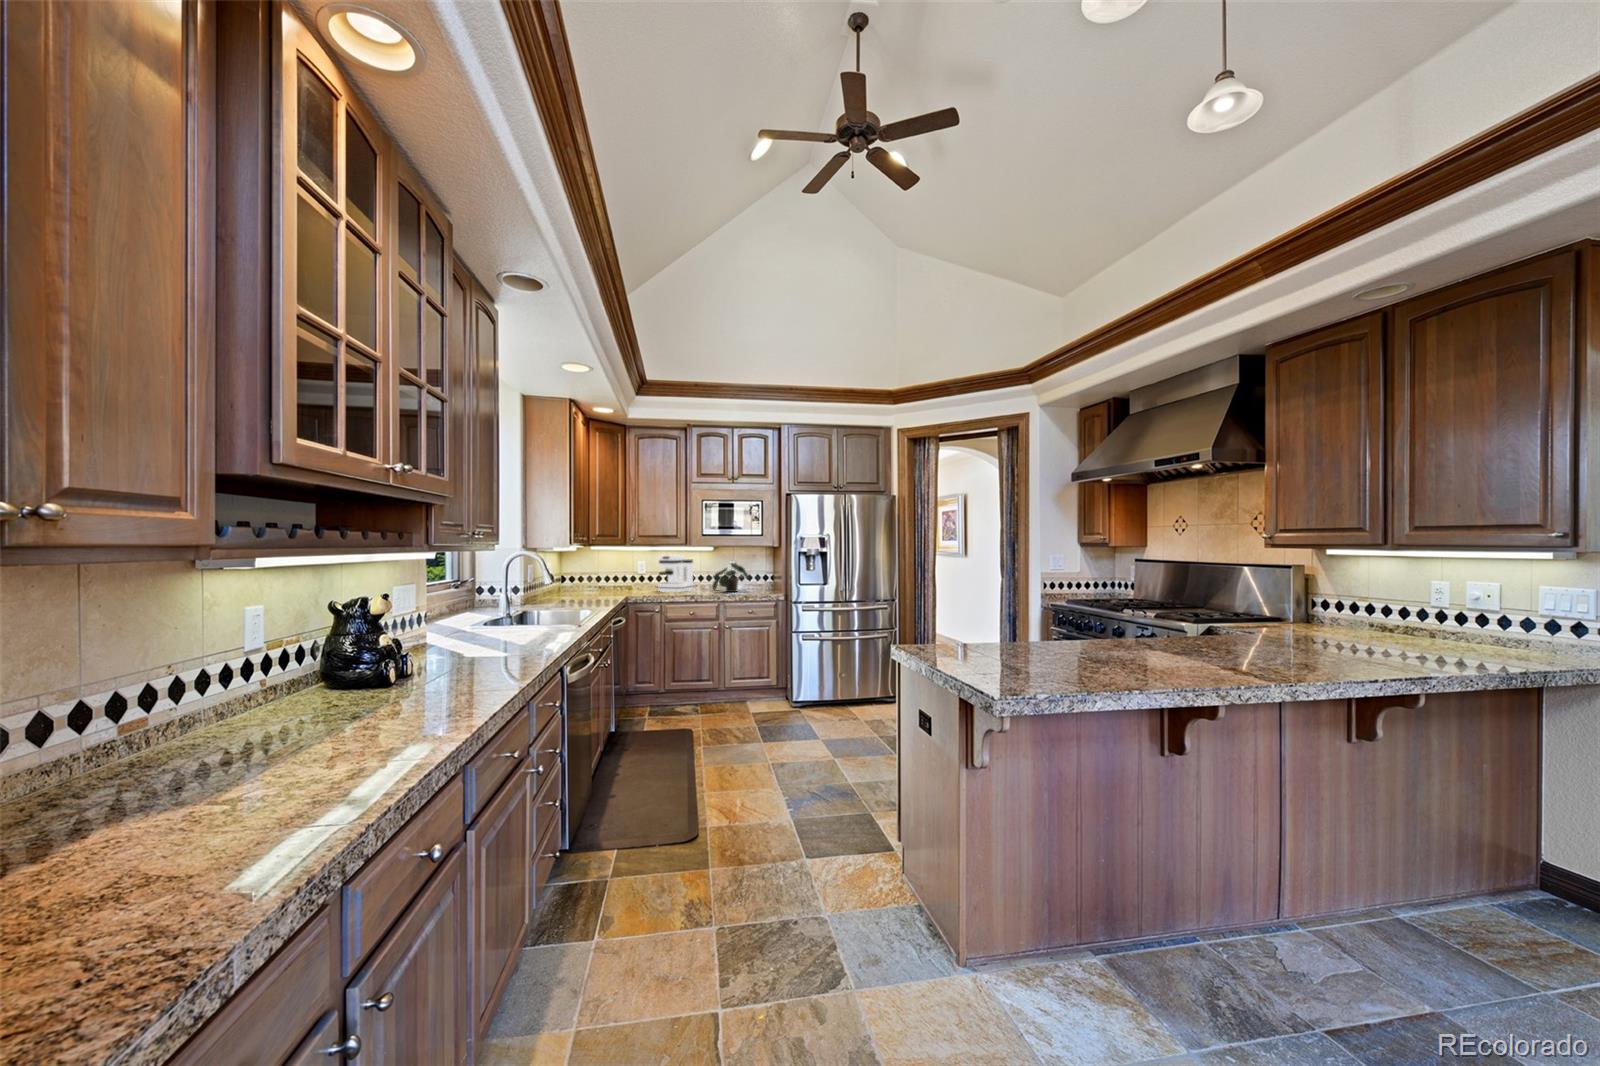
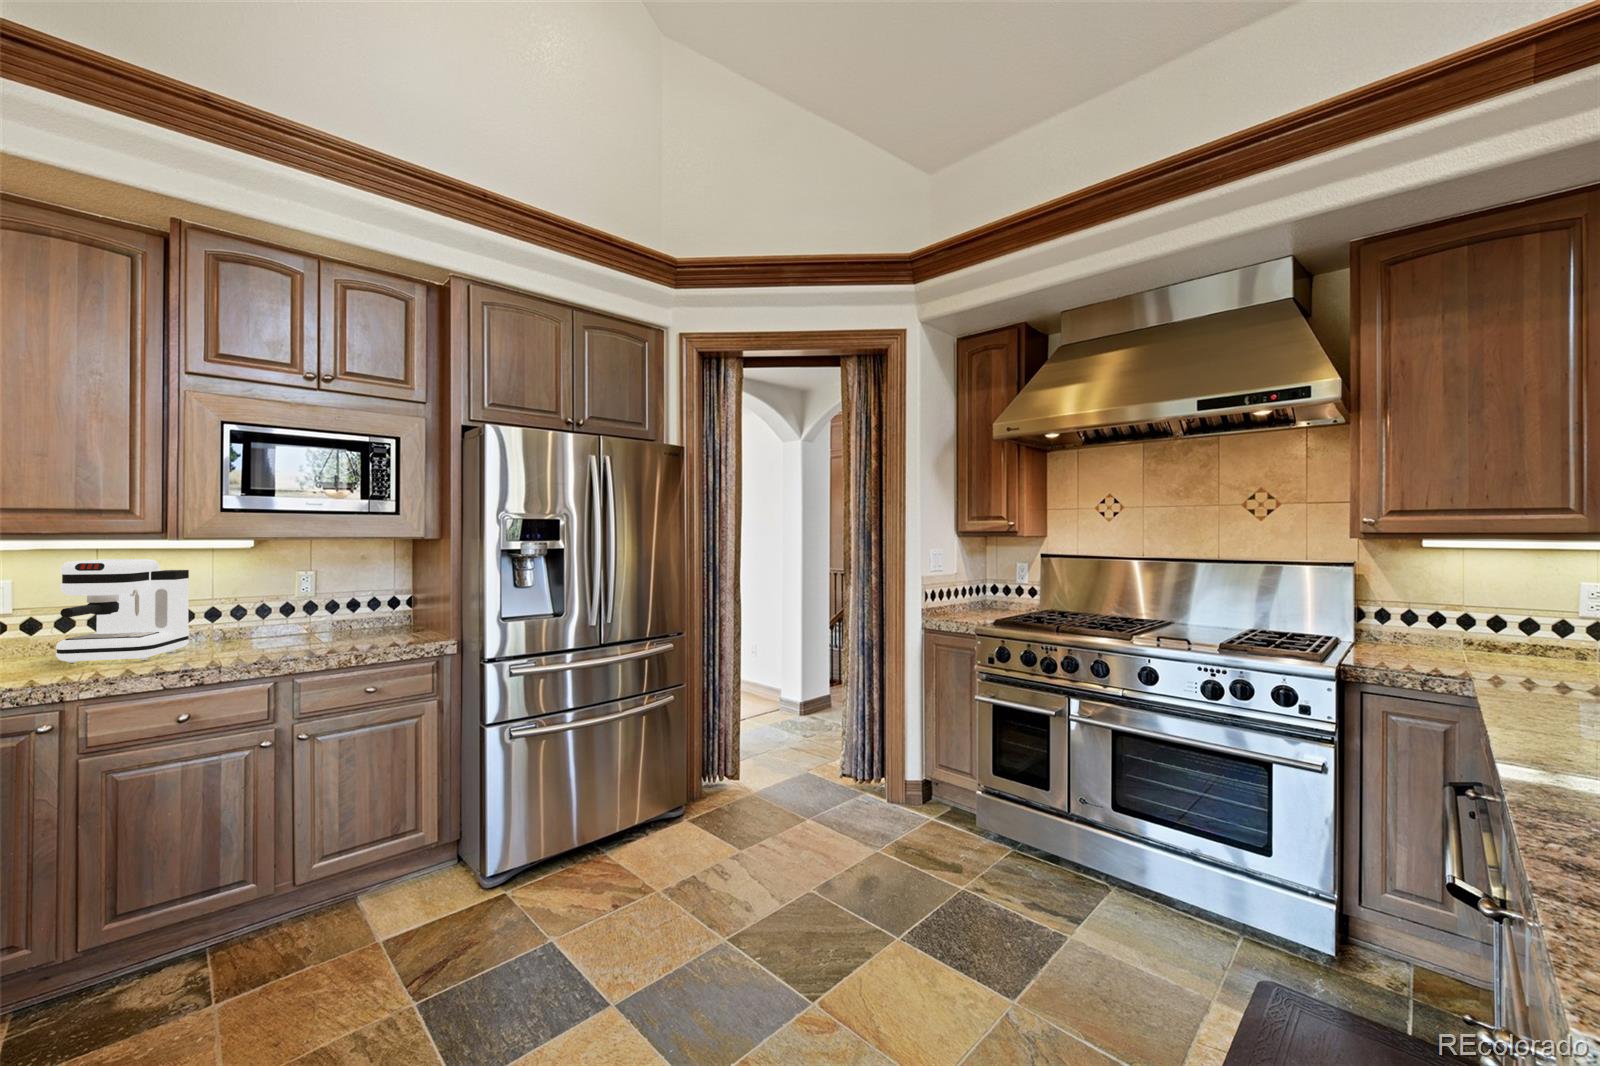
potted plant: present [712,563,749,592] -> none [252,575,362,645]

